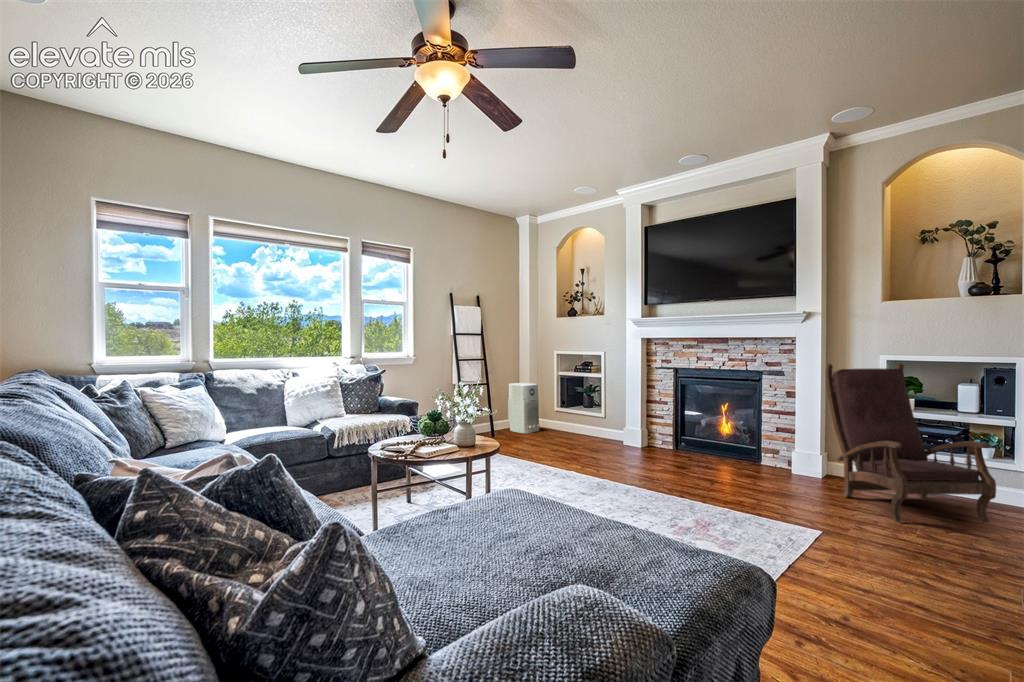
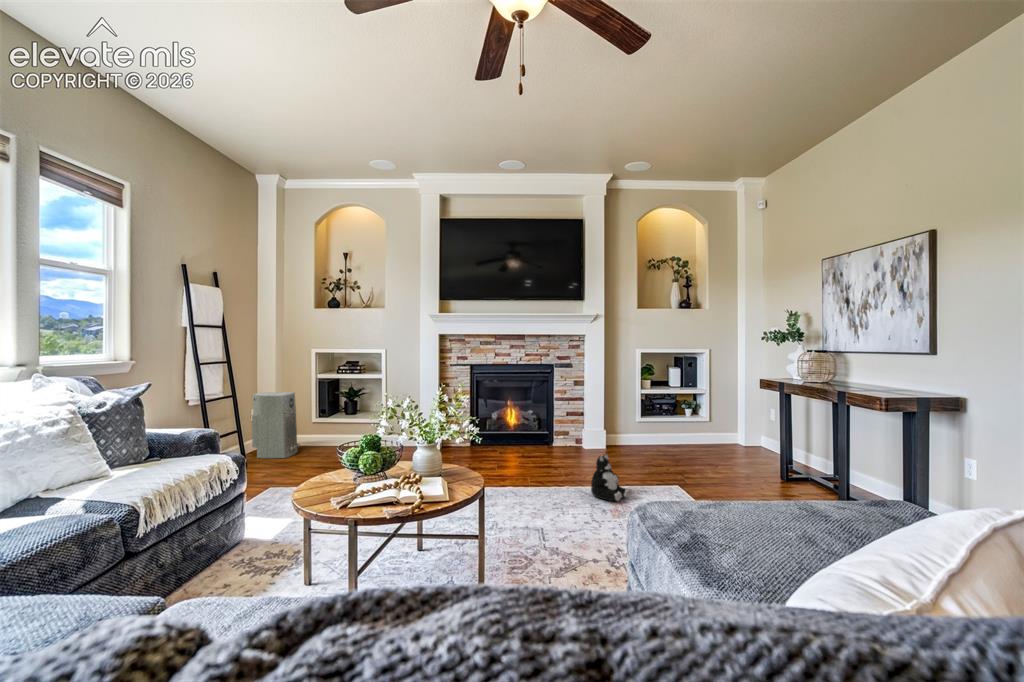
armchair: present [826,364,996,522] -> none [622,355,726,471]
plush toy: none [701,470,745,523] -> present [591,455,632,501]

